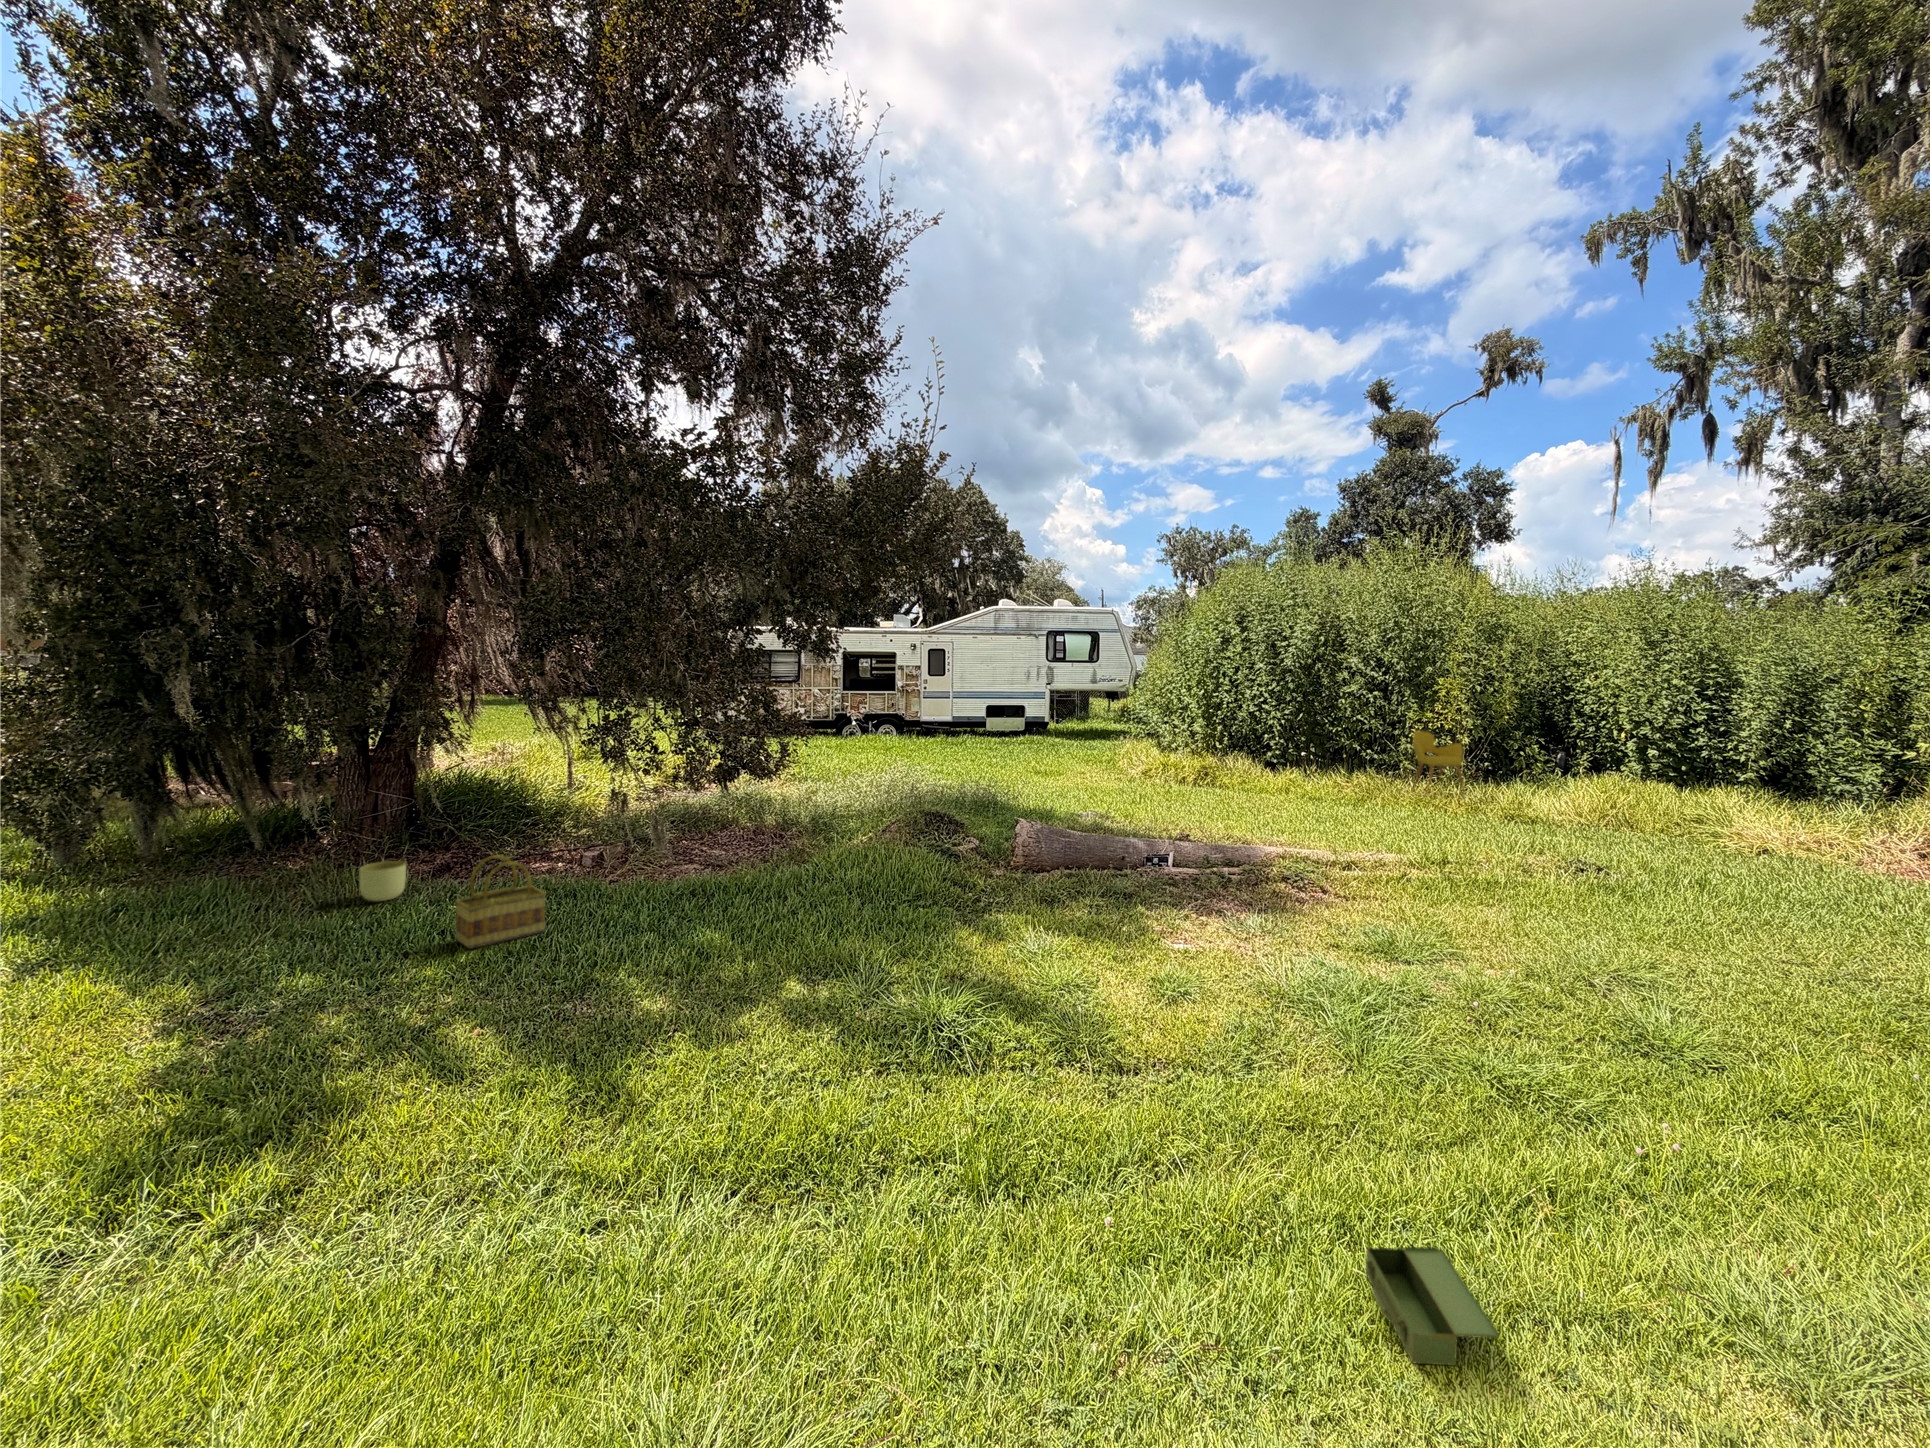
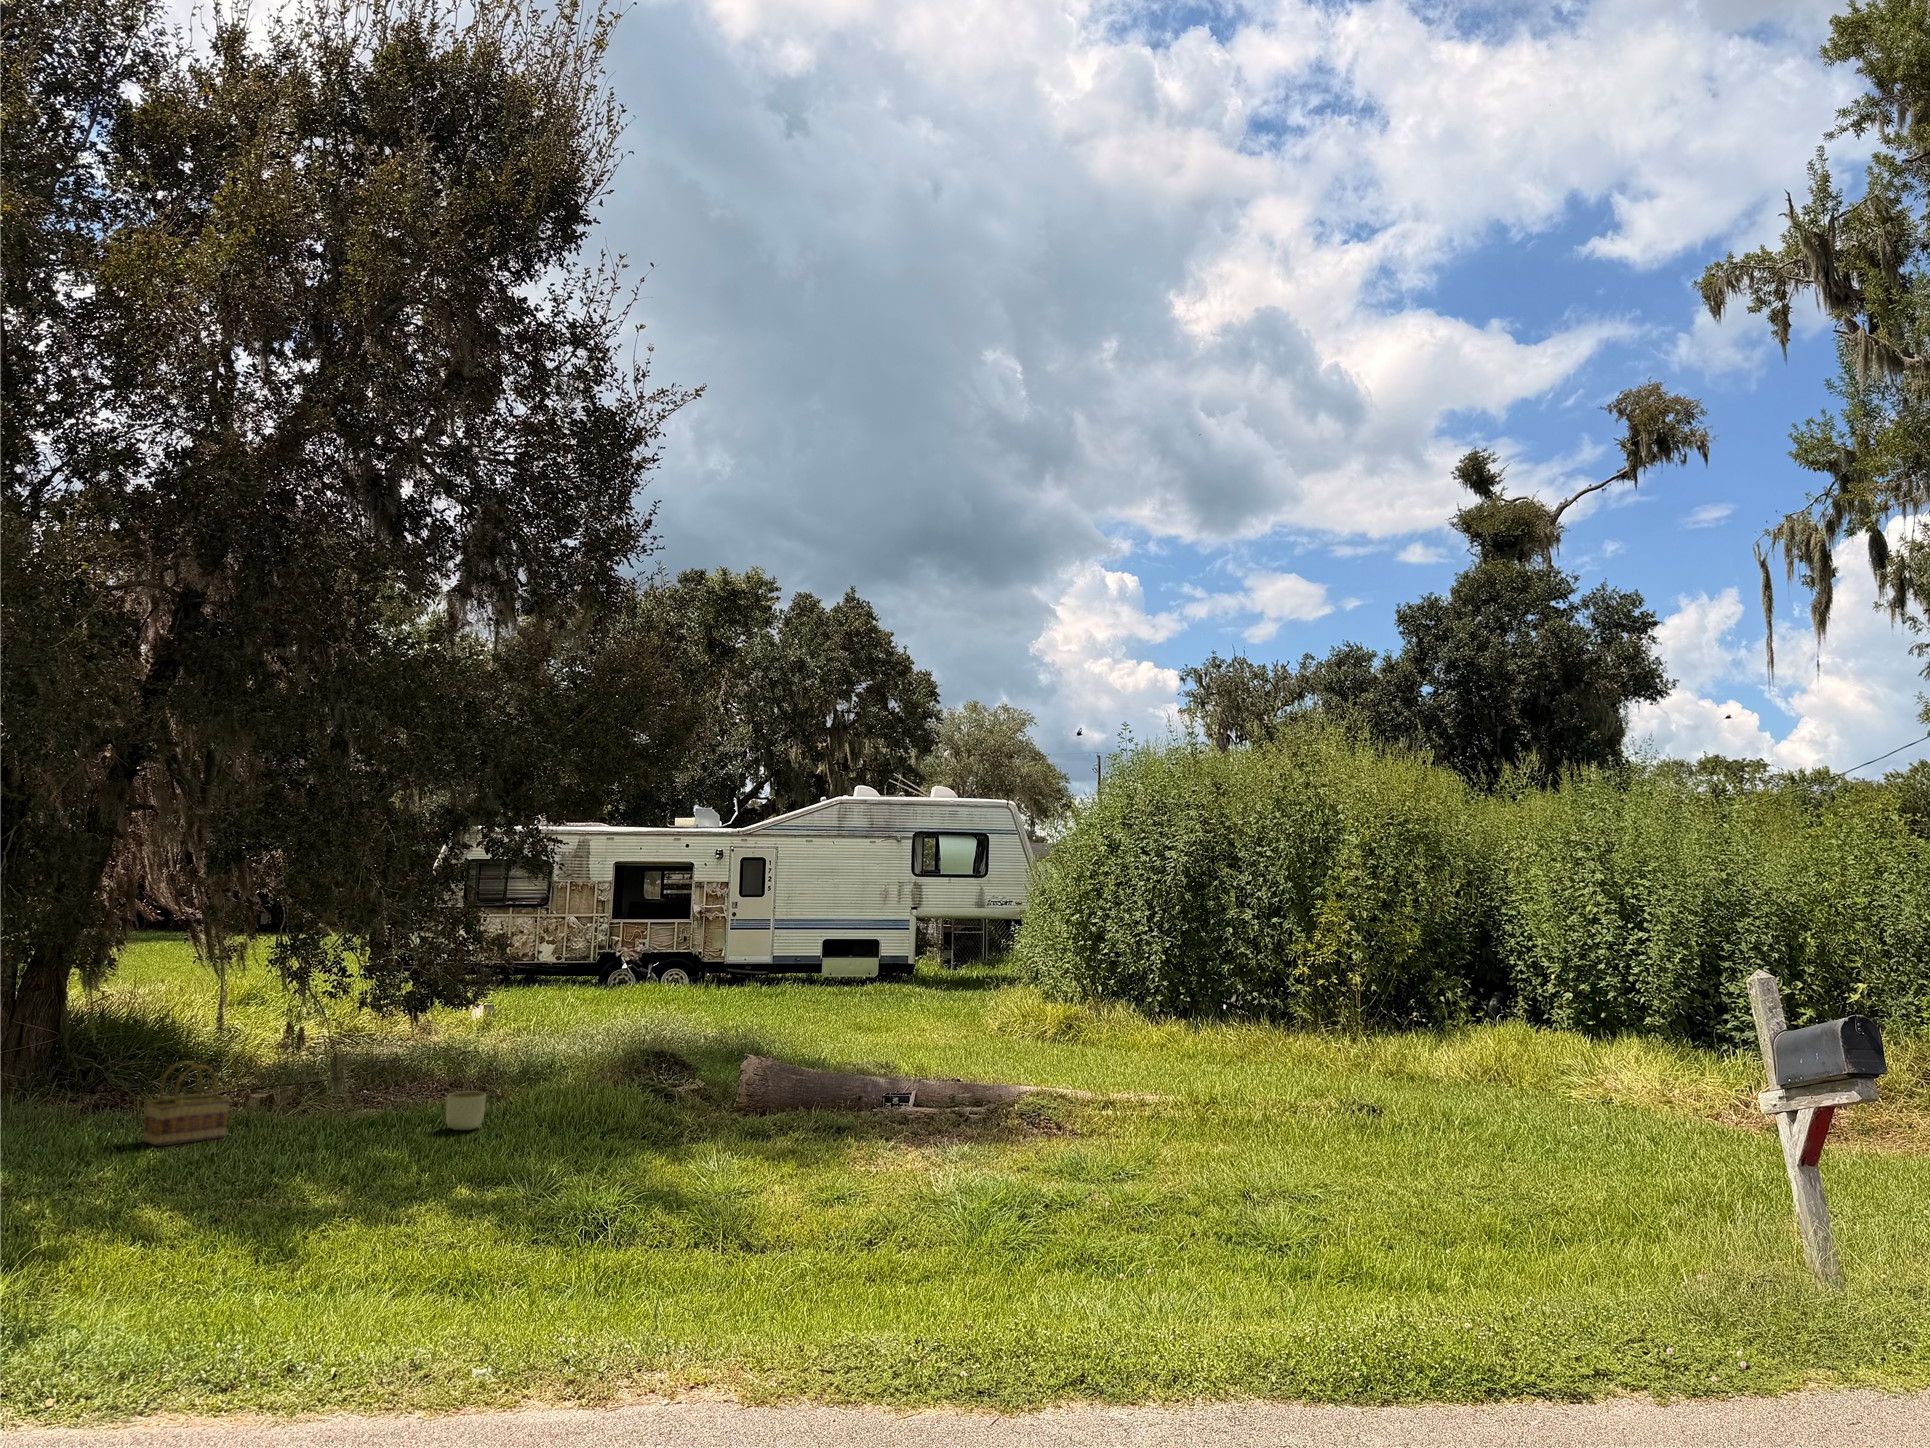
chair: present [1413,731,1465,796] -> none [1314,959,1374,1050]
planter: present [360,861,406,901] -> present [446,1092,486,1130]
toolbox: present [1366,1247,1499,1366] -> none [788,1258,849,1299]

